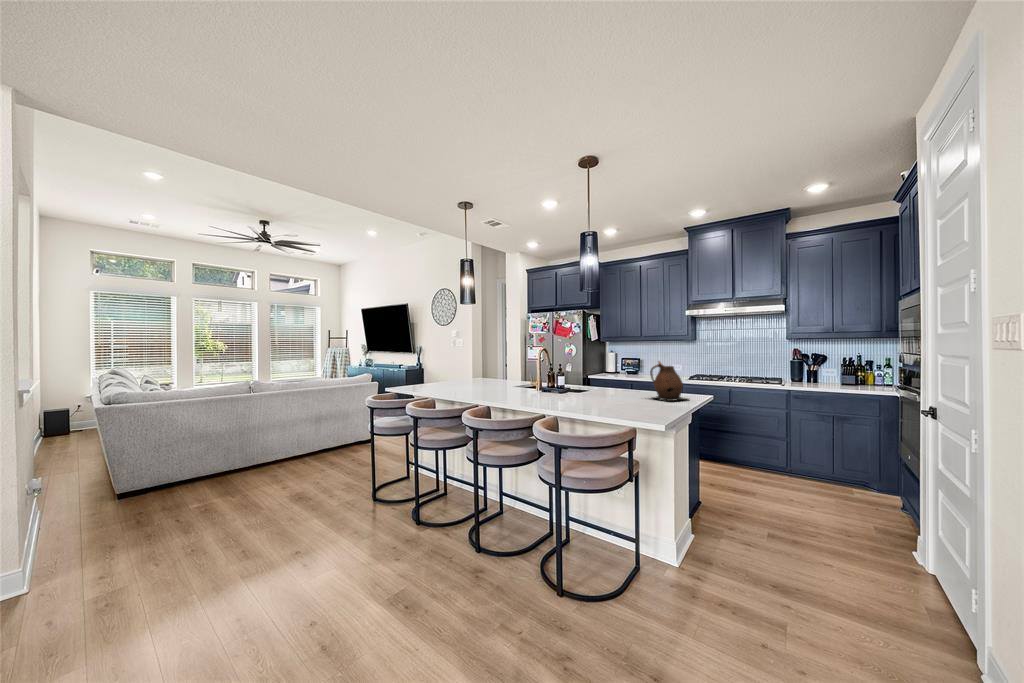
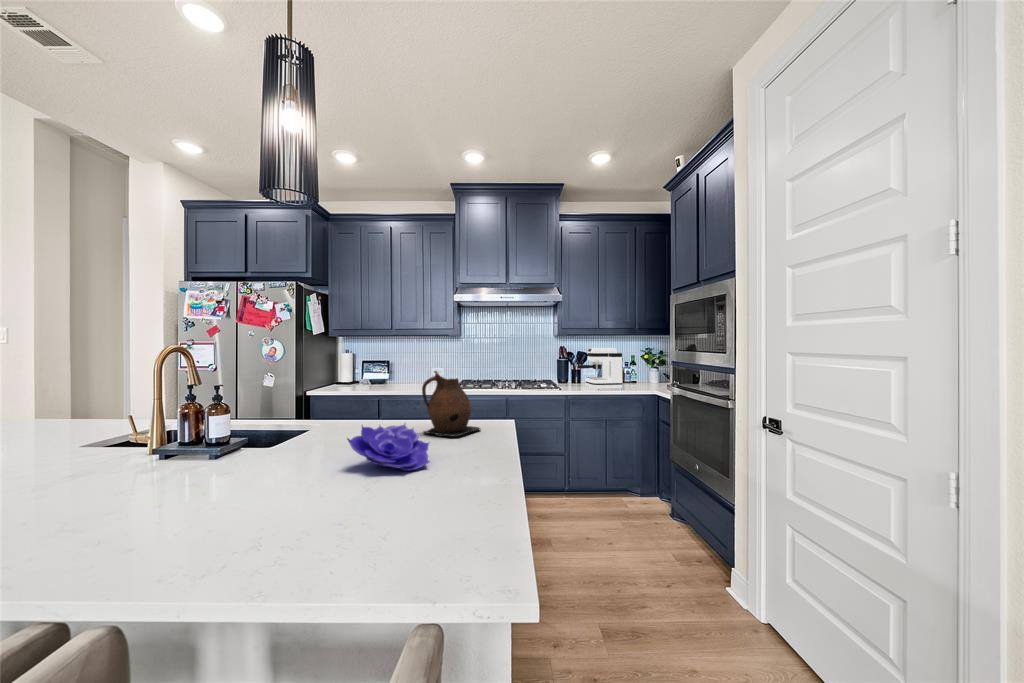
coffee maker: none [809,350,863,388] -> present [577,348,622,389]
decorative bowl: none [604,385,649,410] -> present [347,423,430,470]

